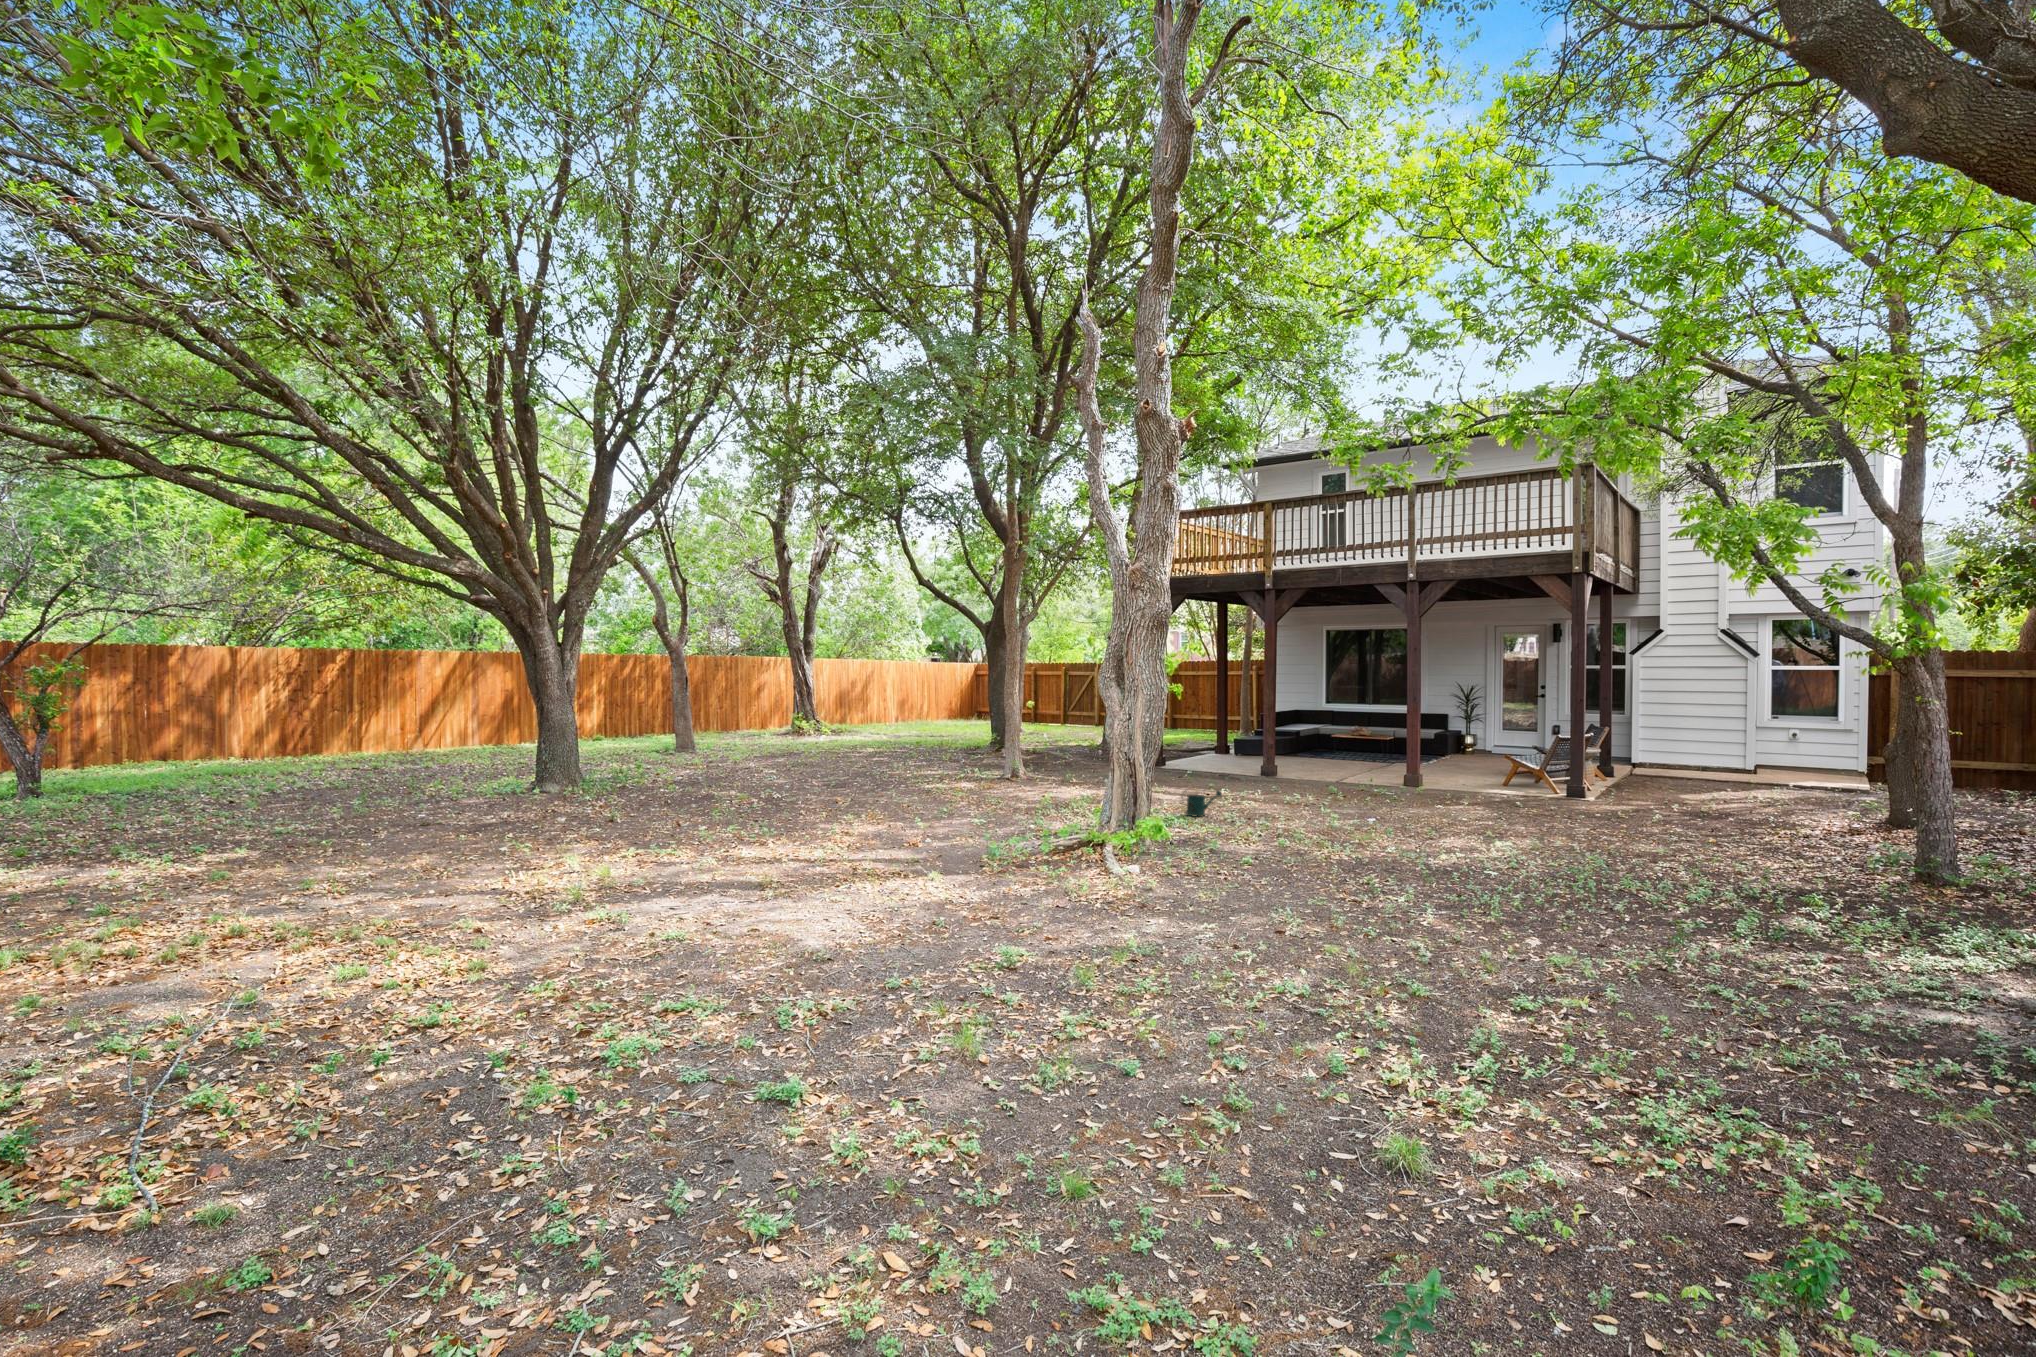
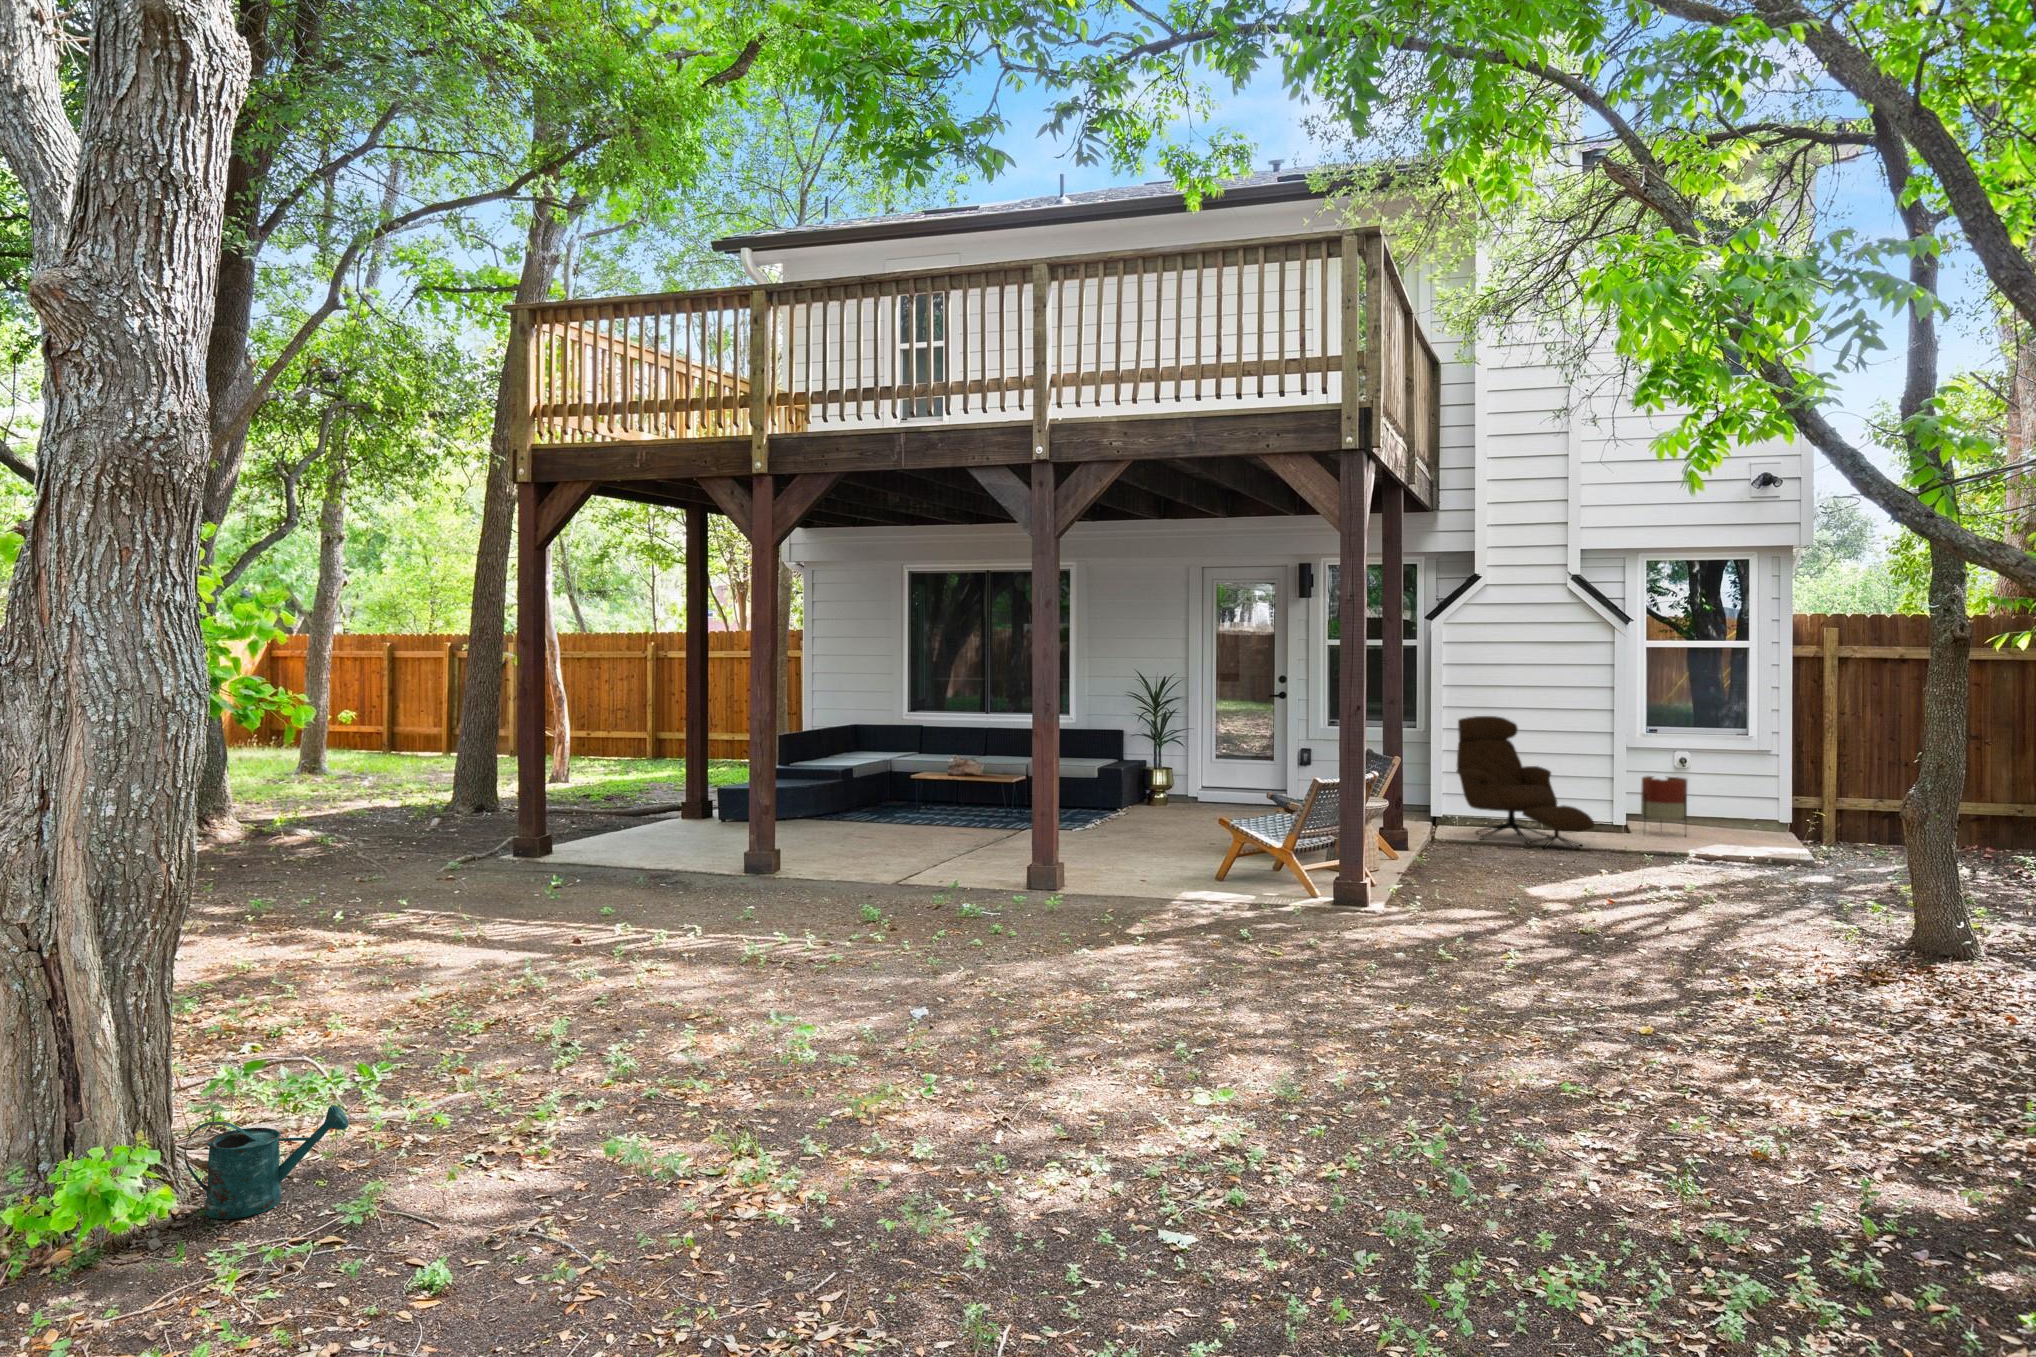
lounge chair: none [1647,707,1731,779] -> present [1457,716,1595,850]
planter: none [1768,743,1798,777] -> present [1641,776,1687,822]

